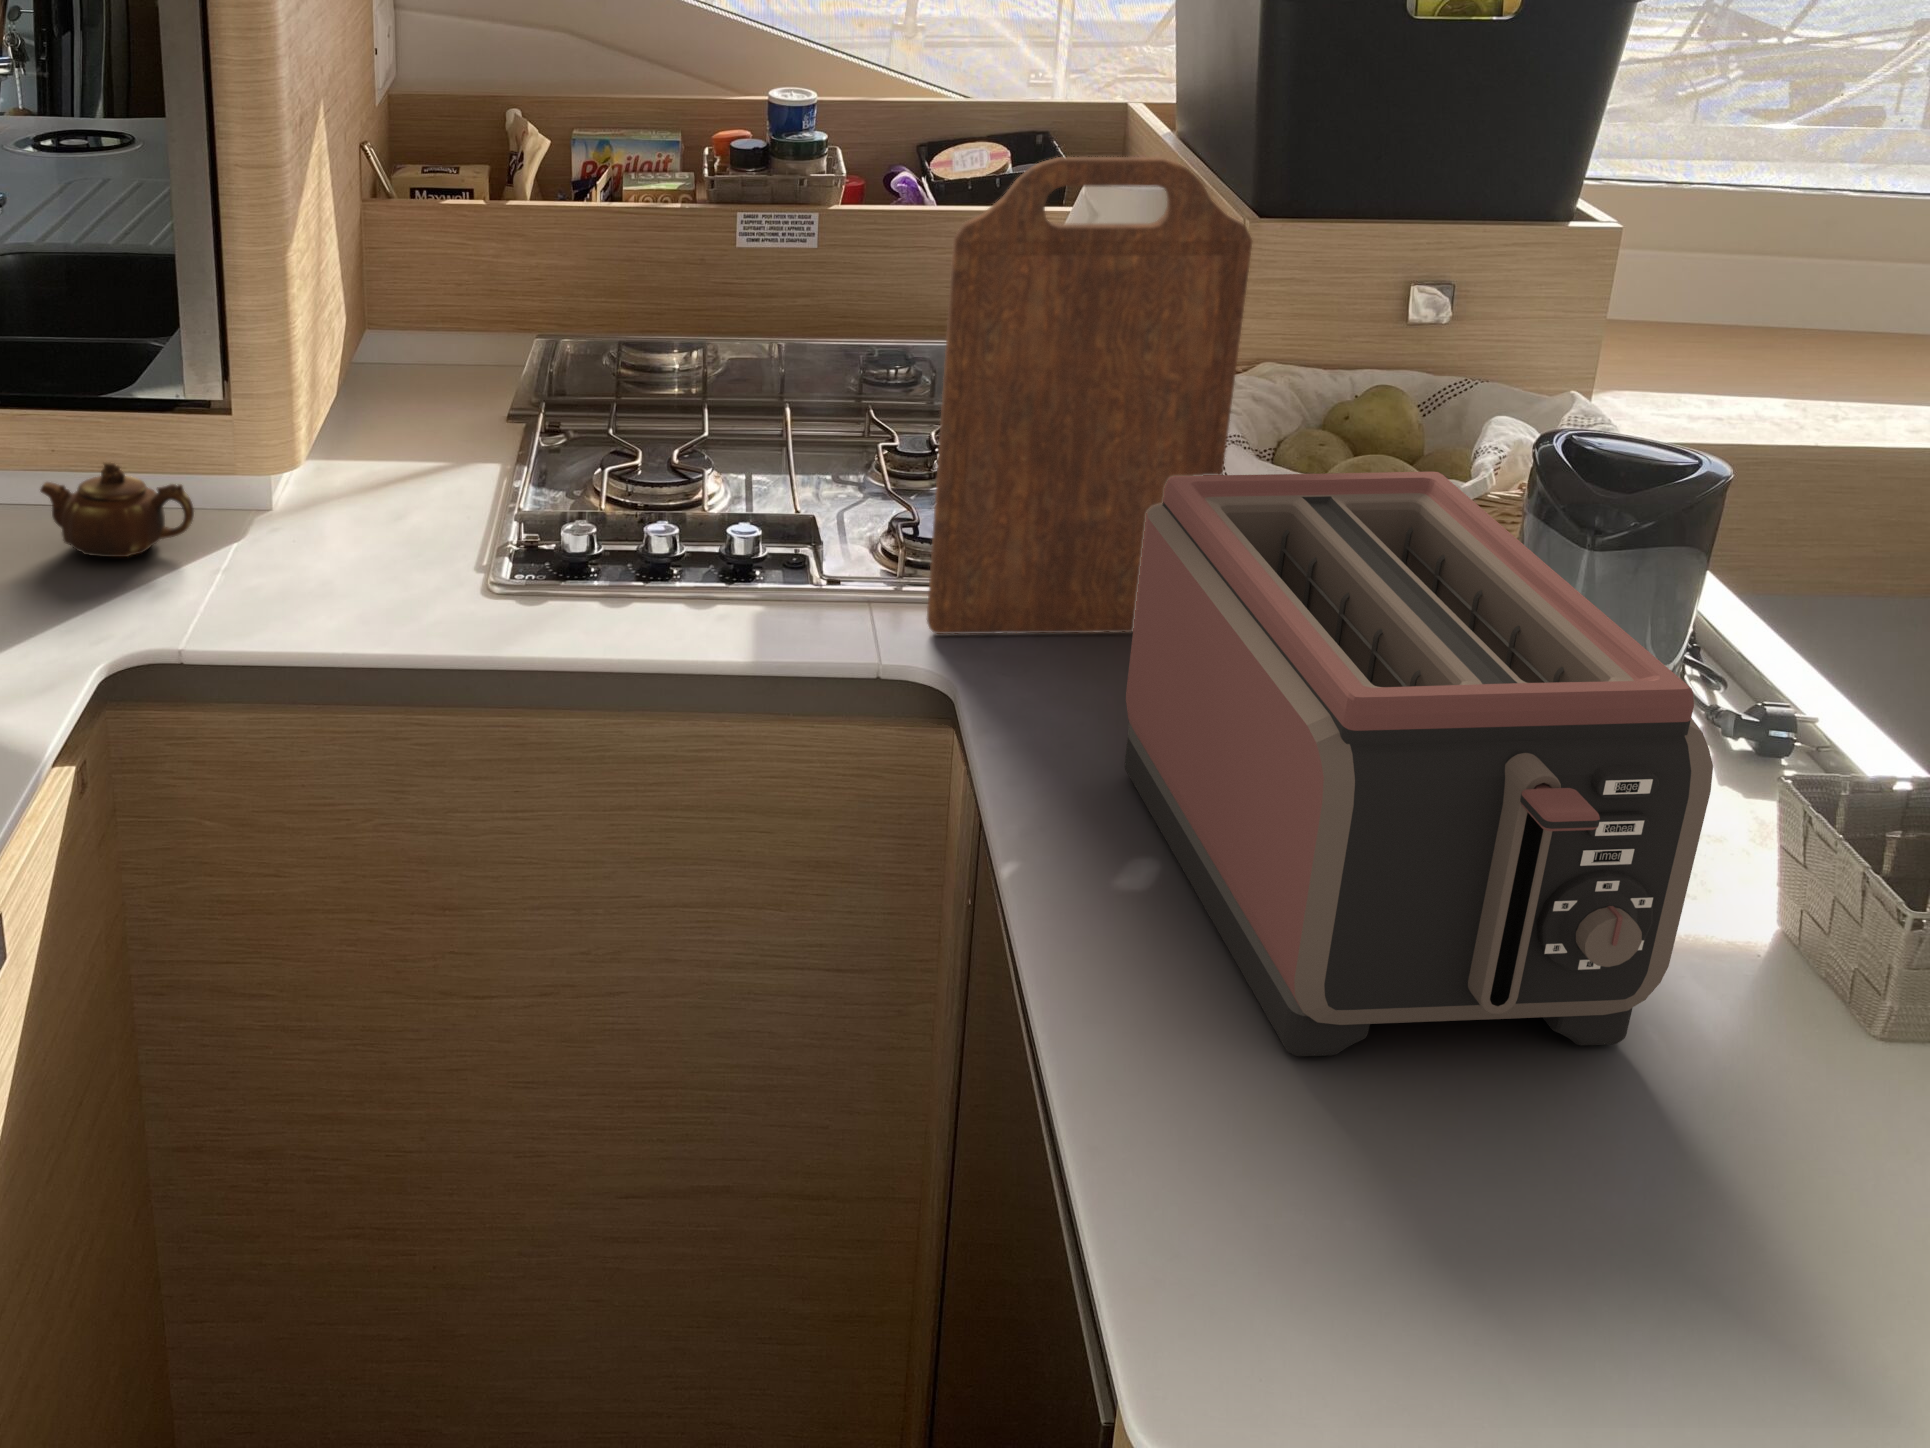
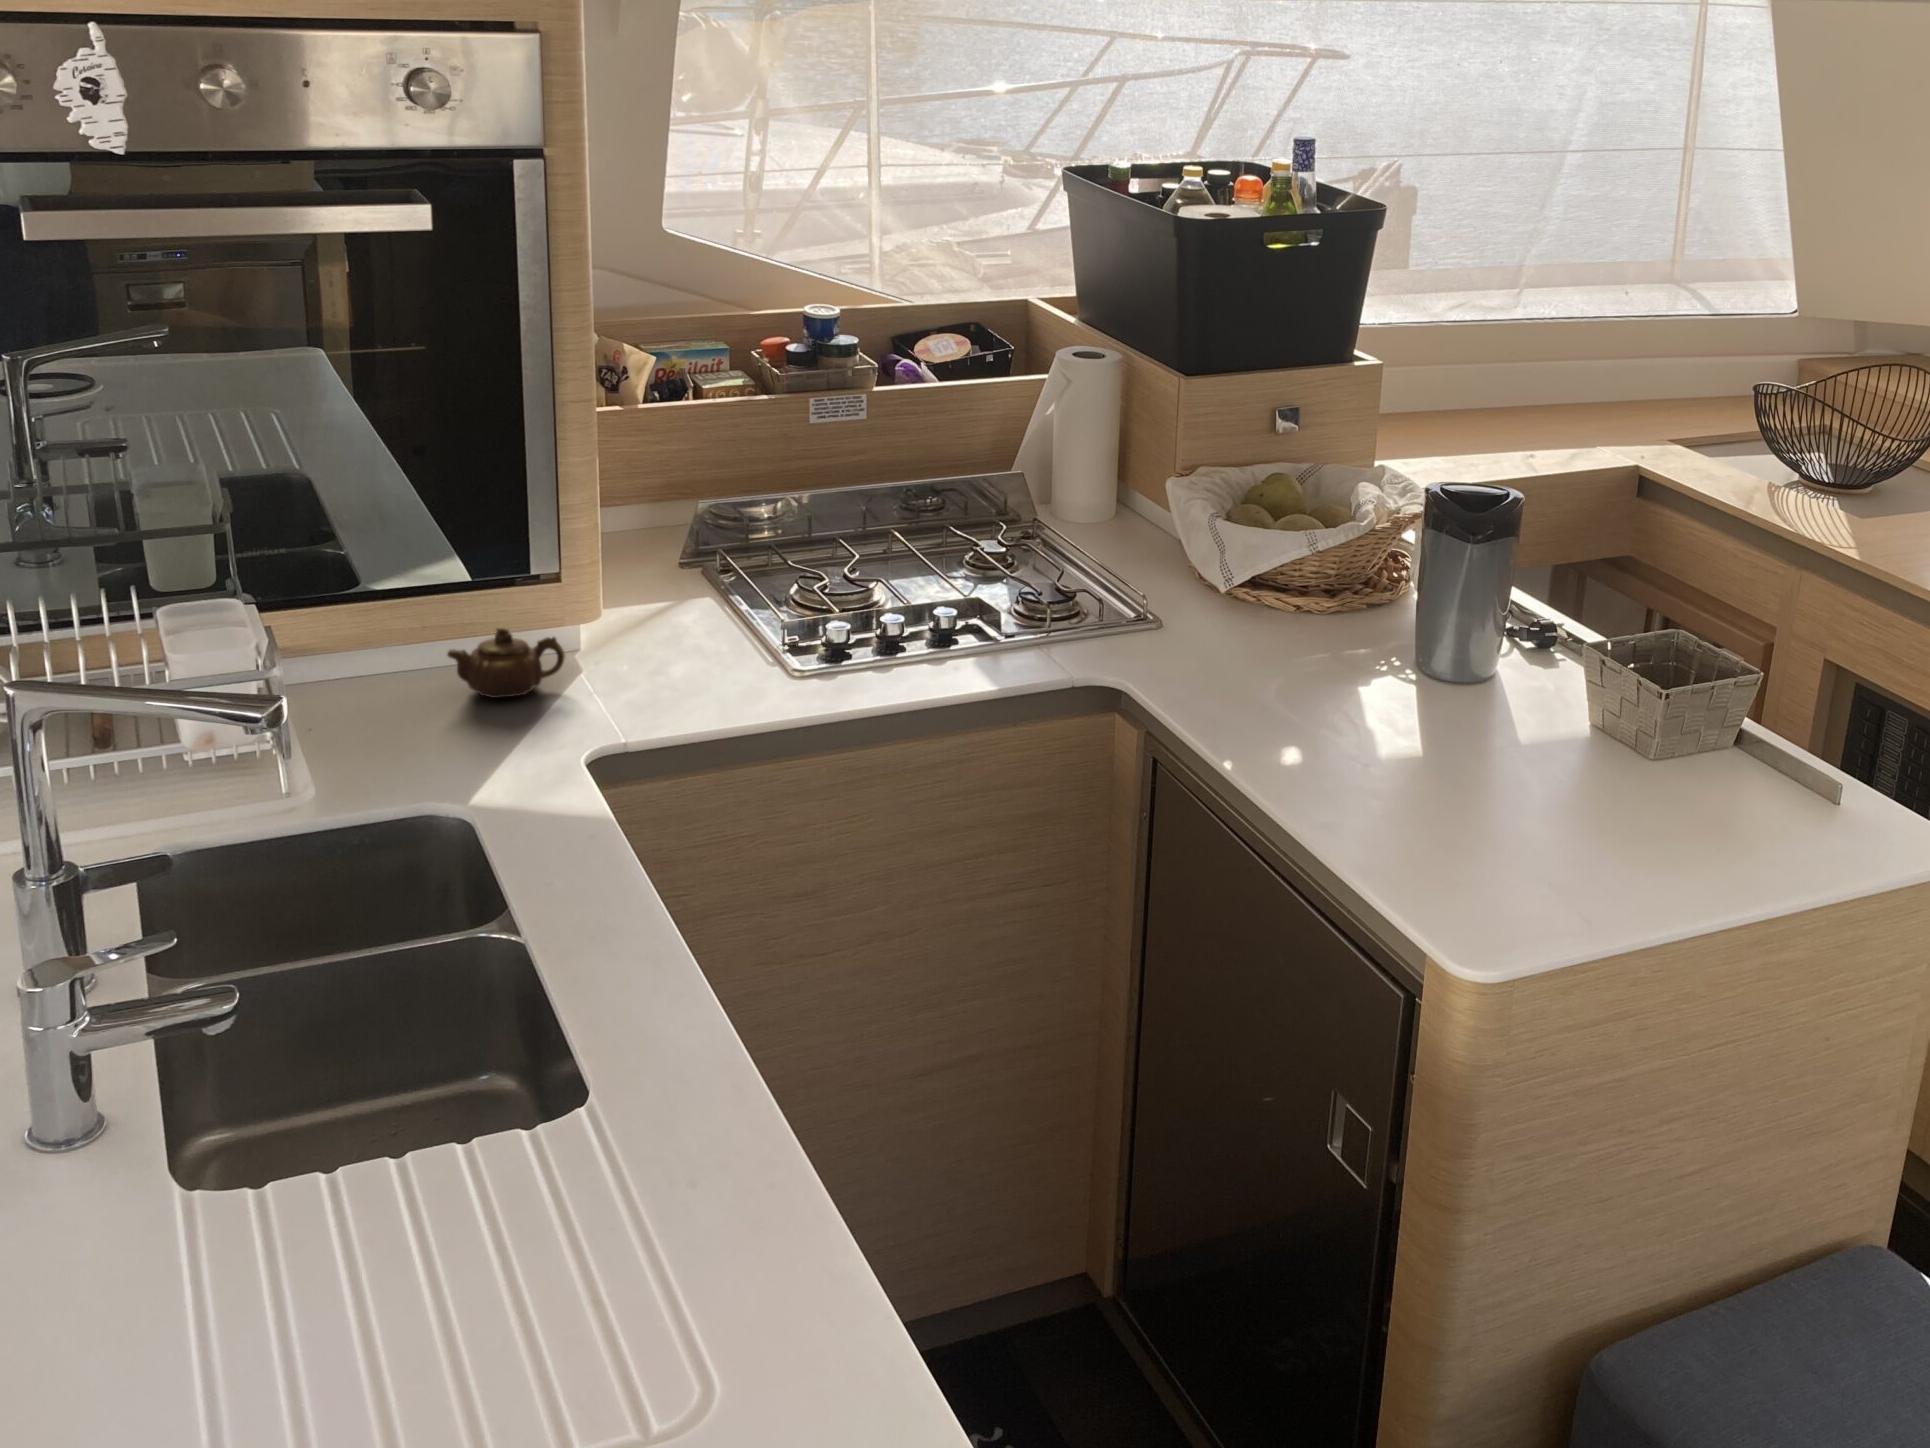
cutting board: present [927,157,1252,634] -> none [1084,349,1253,656]
toaster: present [1125,472,1713,1056] -> none [1251,512,1582,814]

